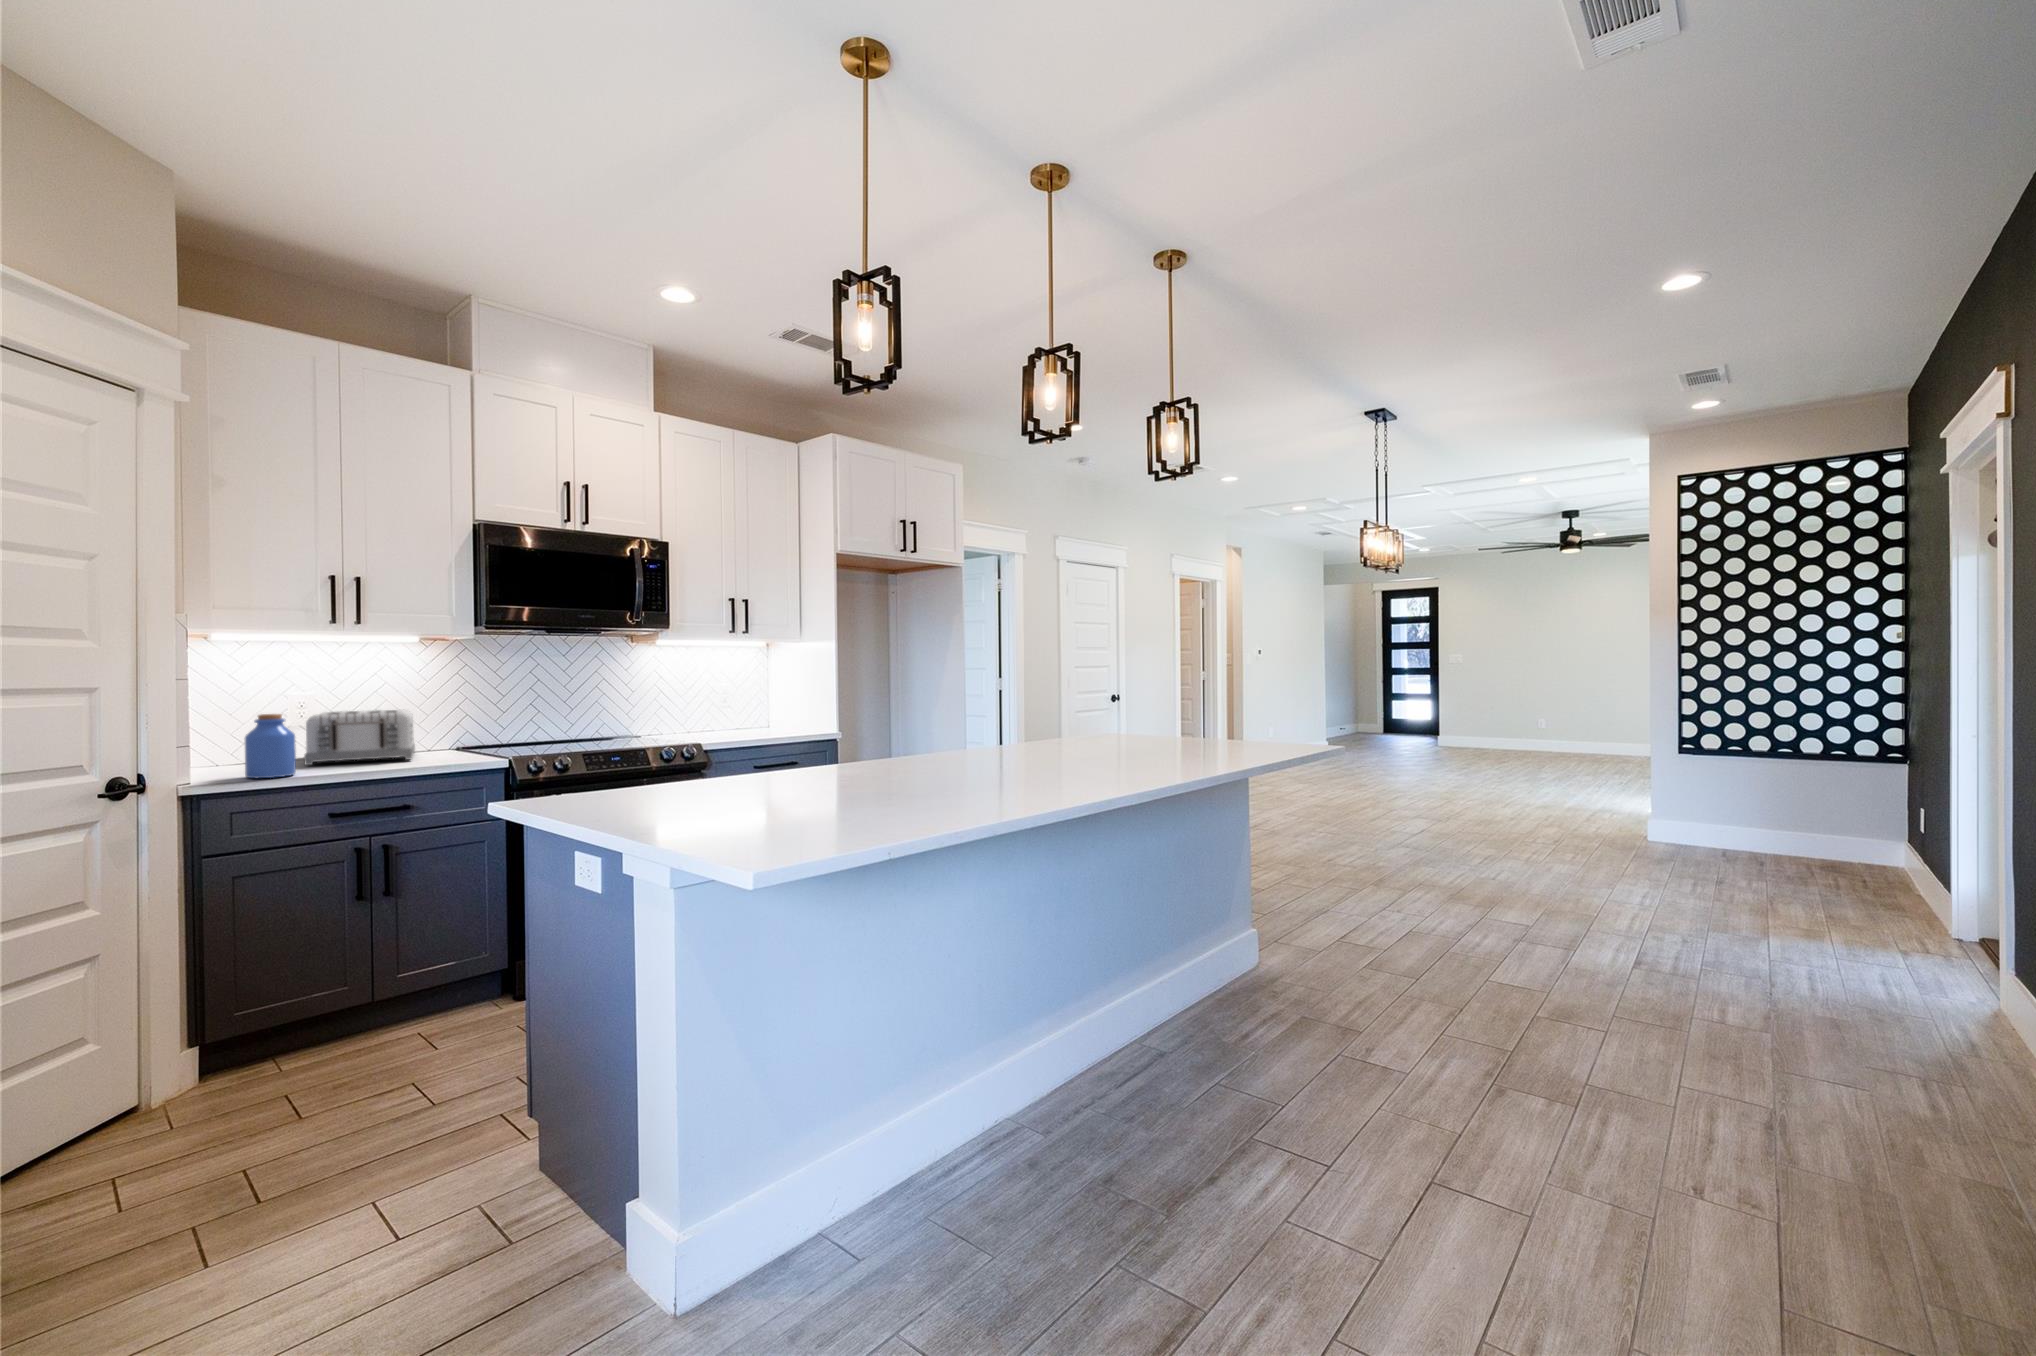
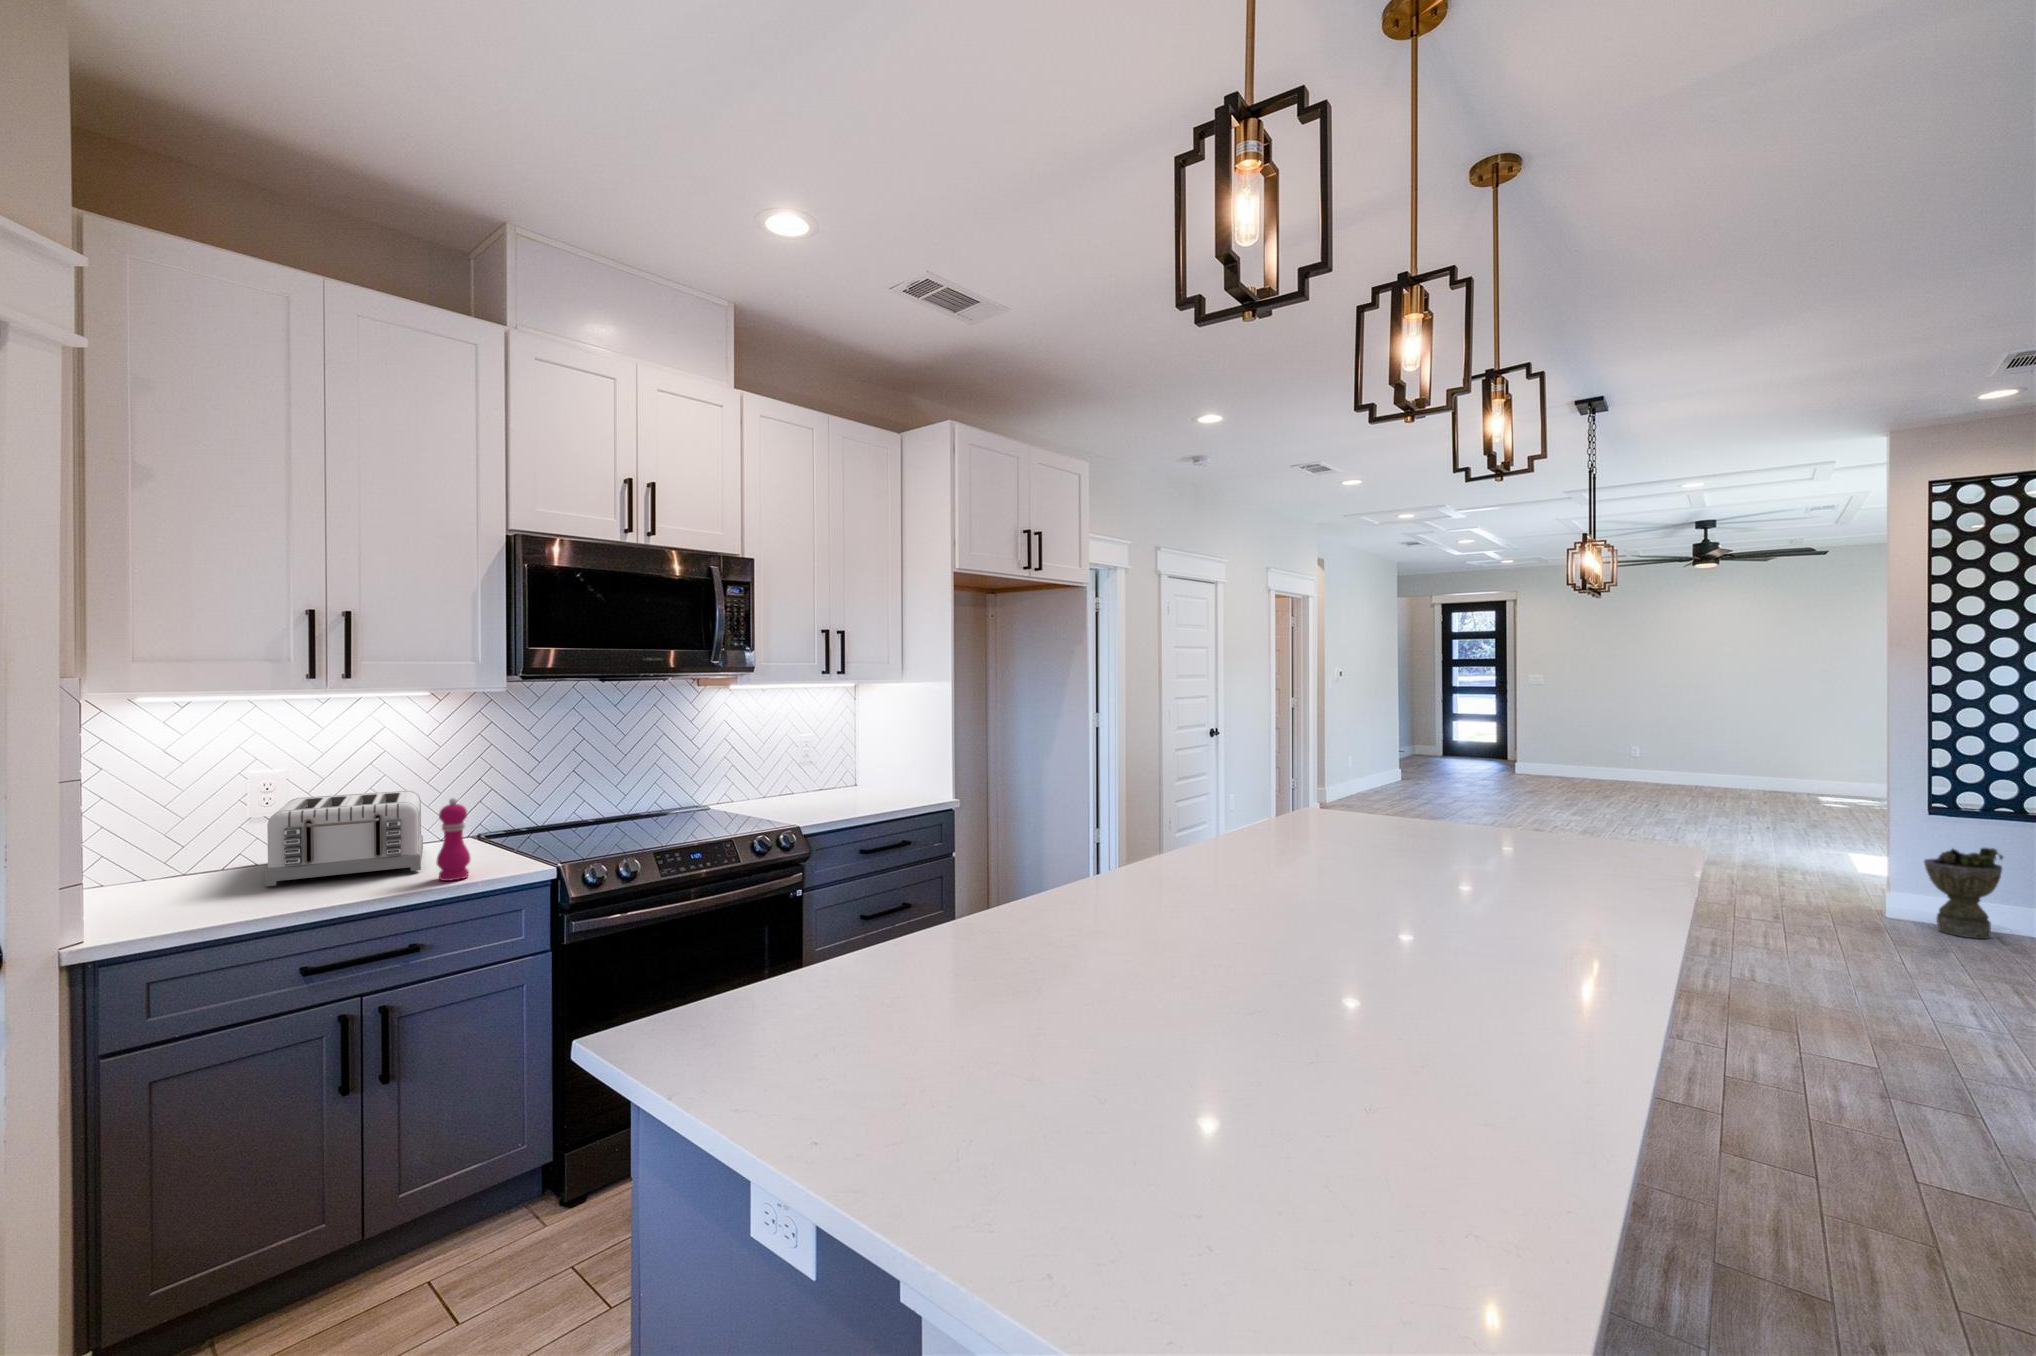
pepper mill: none [423,707,447,764] -> present [437,798,471,881]
jar: present [245,714,296,778] -> none [169,821,249,924]
planter: none [1673,779,1729,854] -> present [1924,848,2003,939]

